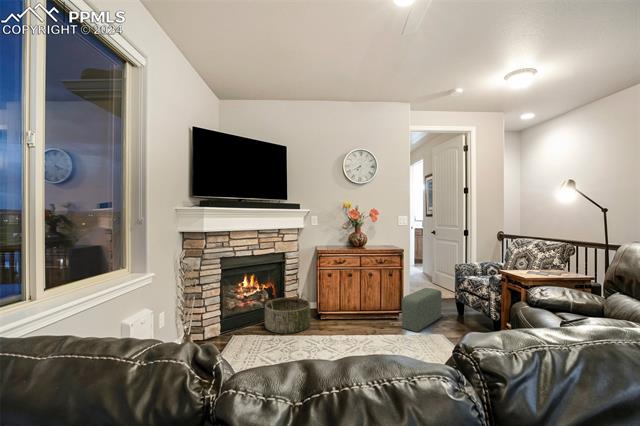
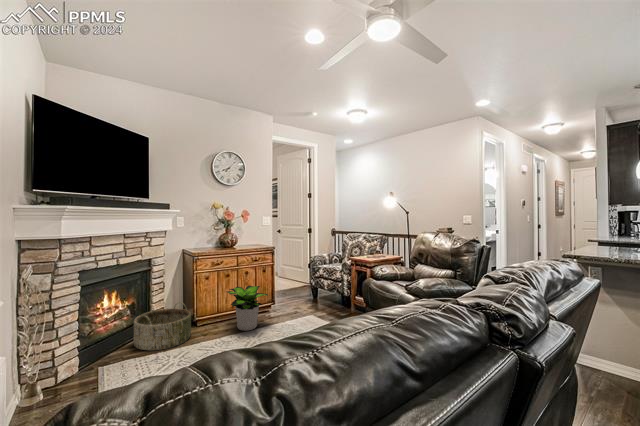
potted plant: none [341,287,386,335] -> present [227,286,268,331]
pouf: present [402,288,442,332] -> none [279,279,304,317]

